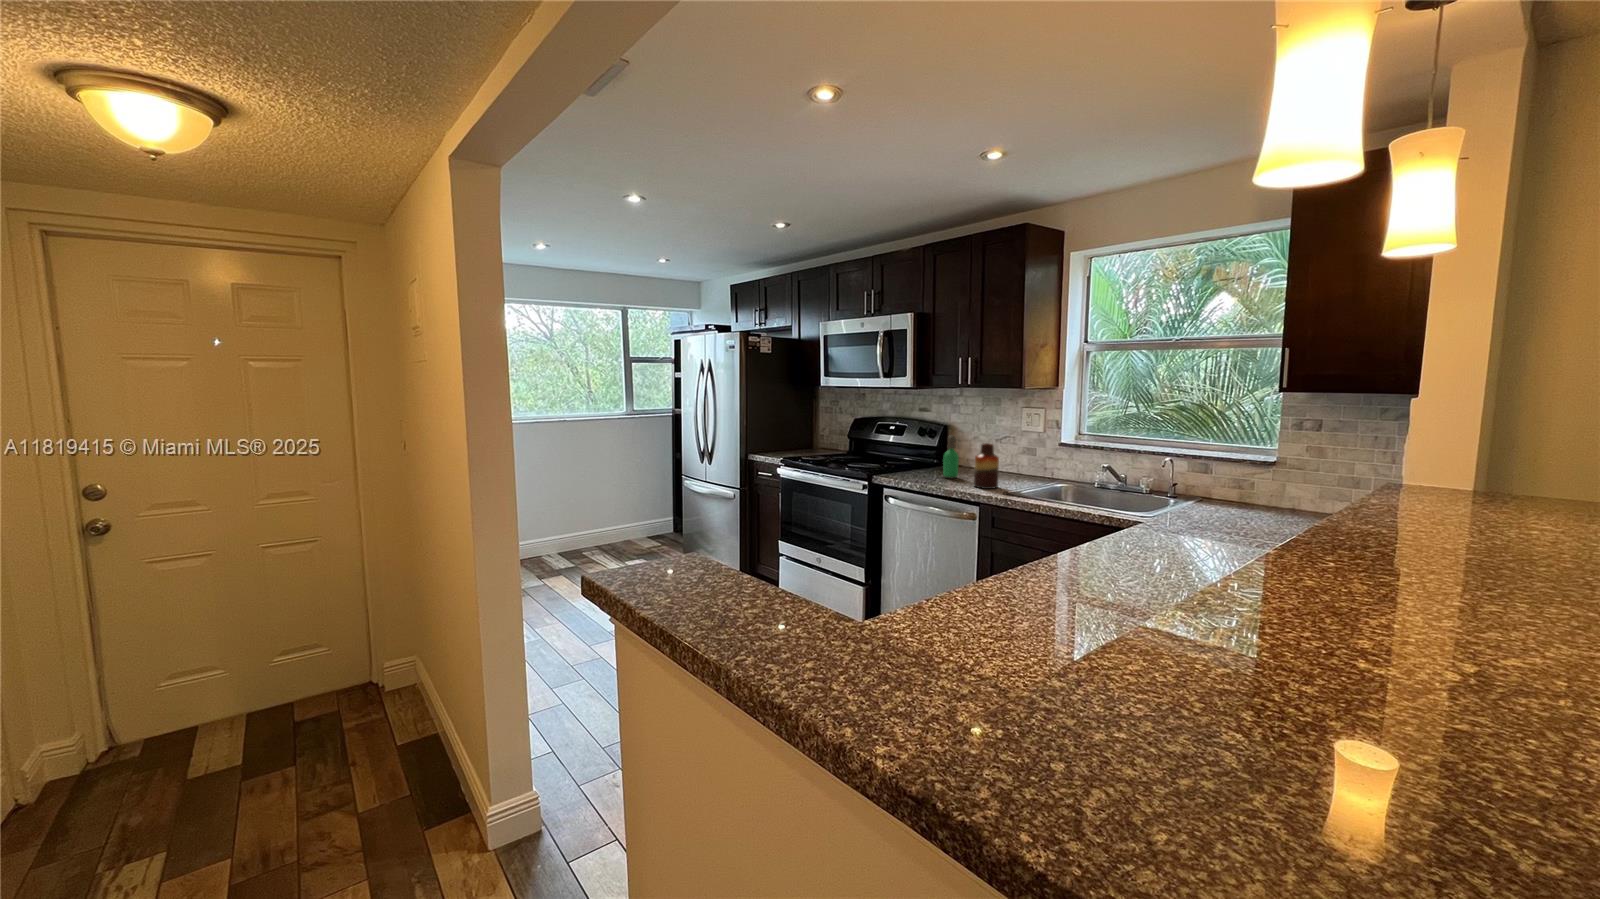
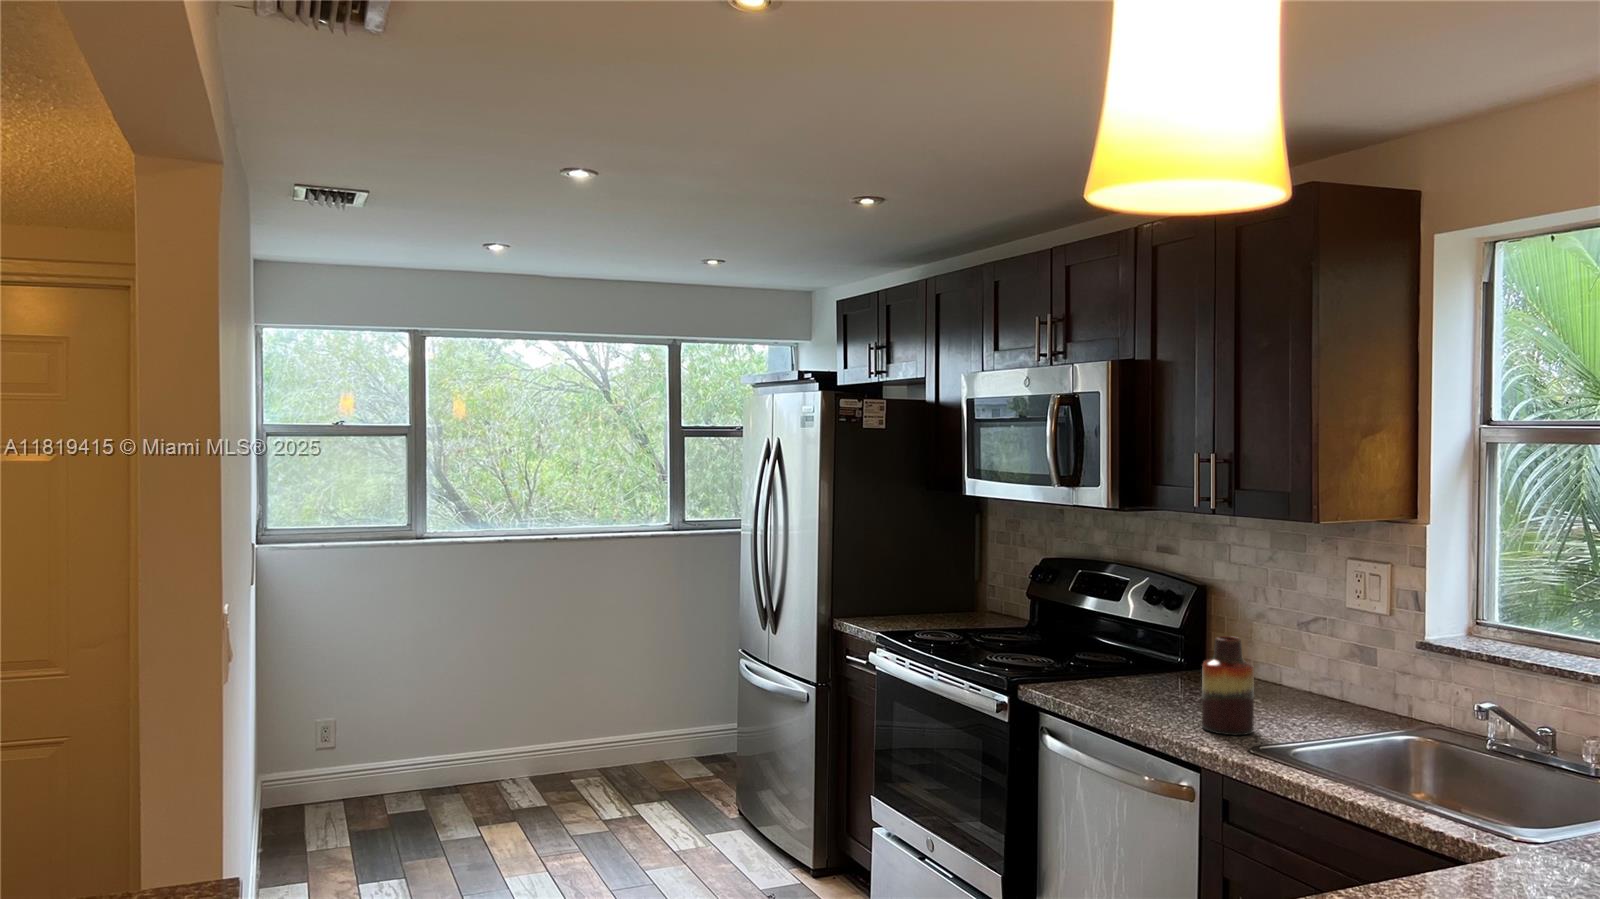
soap dispenser: present [943,435,959,478] -> none [1159,612,1192,703]

